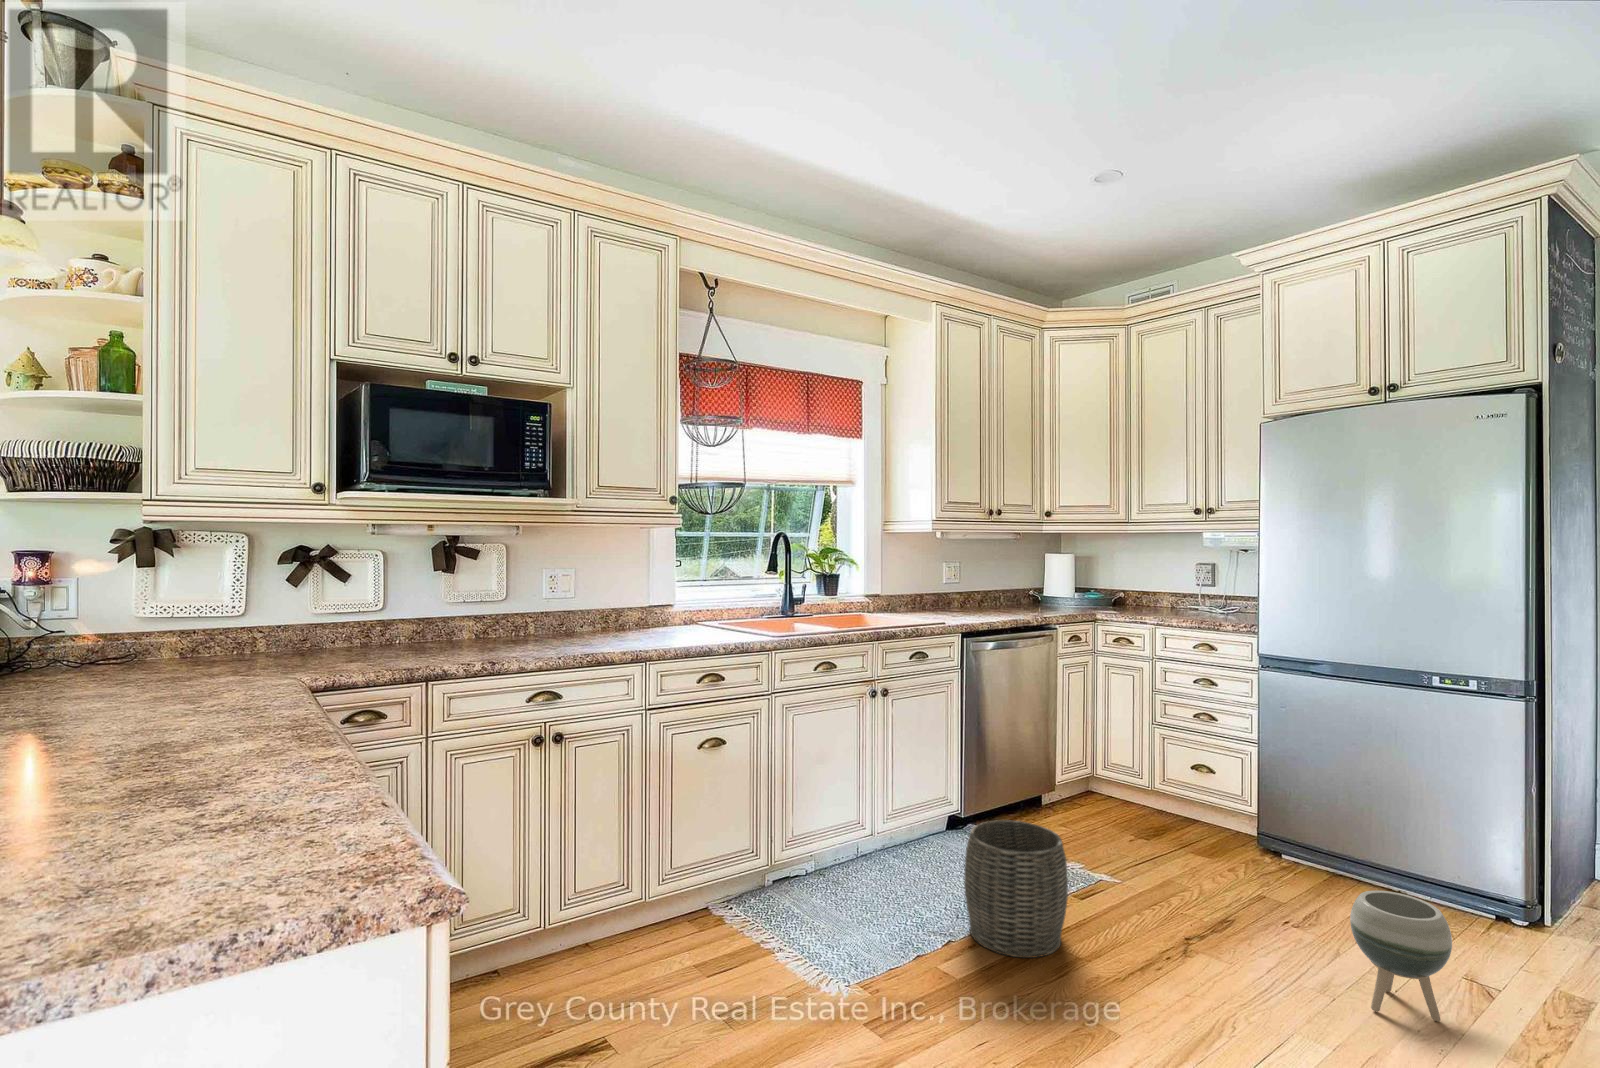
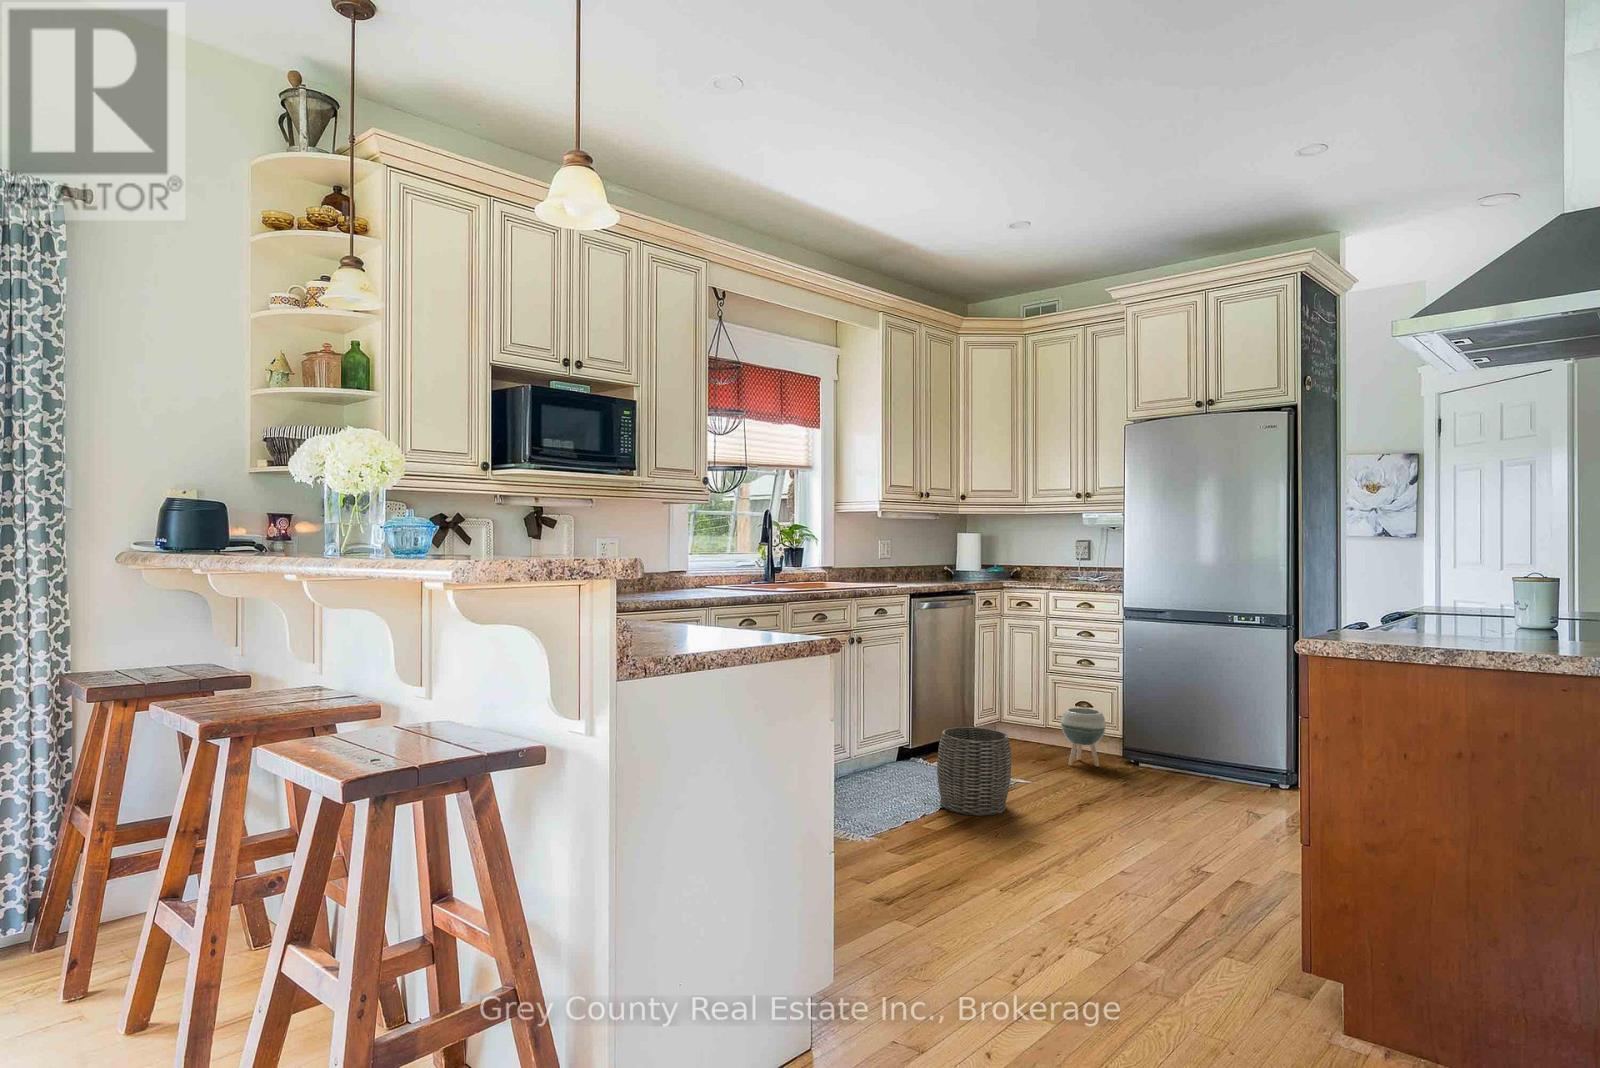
planter: present [1350,890,1452,1022] -> present [1061,708,1106,767]

